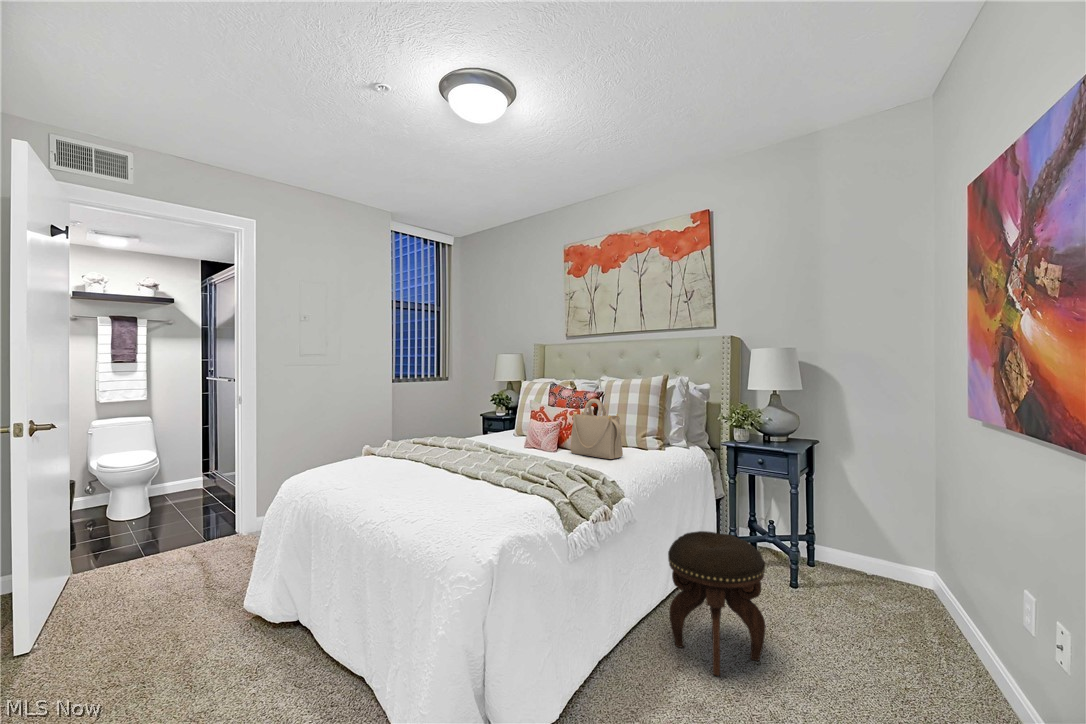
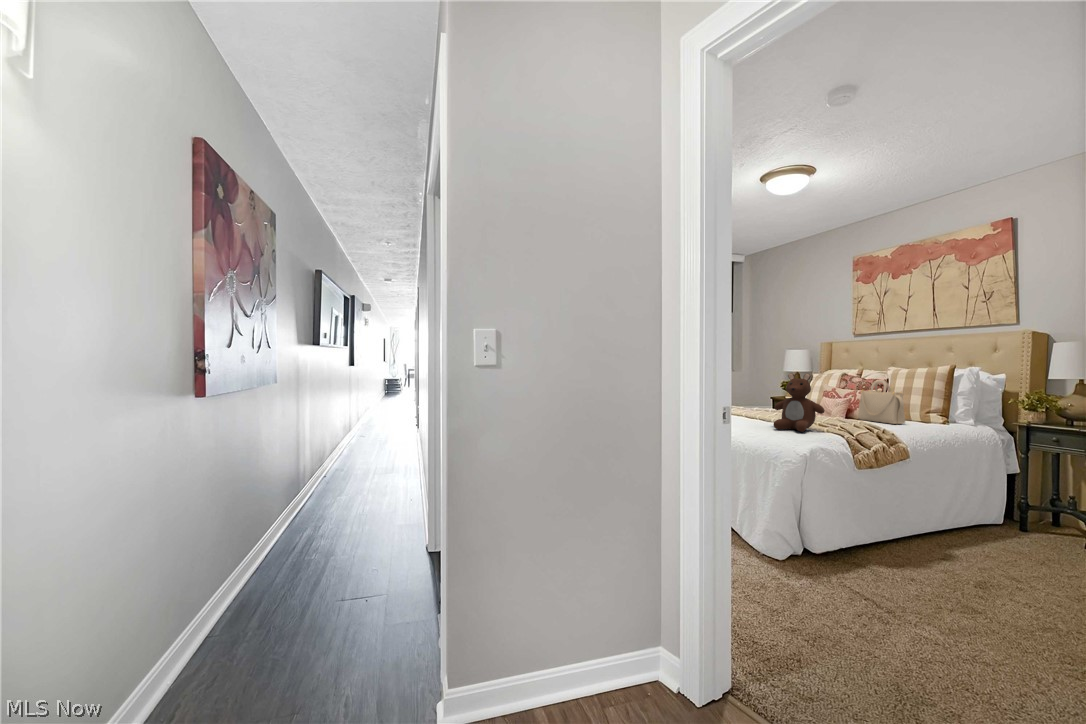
teddy bear: none [444,403,522,508] -> present [774,373,825,432]
footstool: present [668,531,765,676] -> none [940,476,1030,571]

